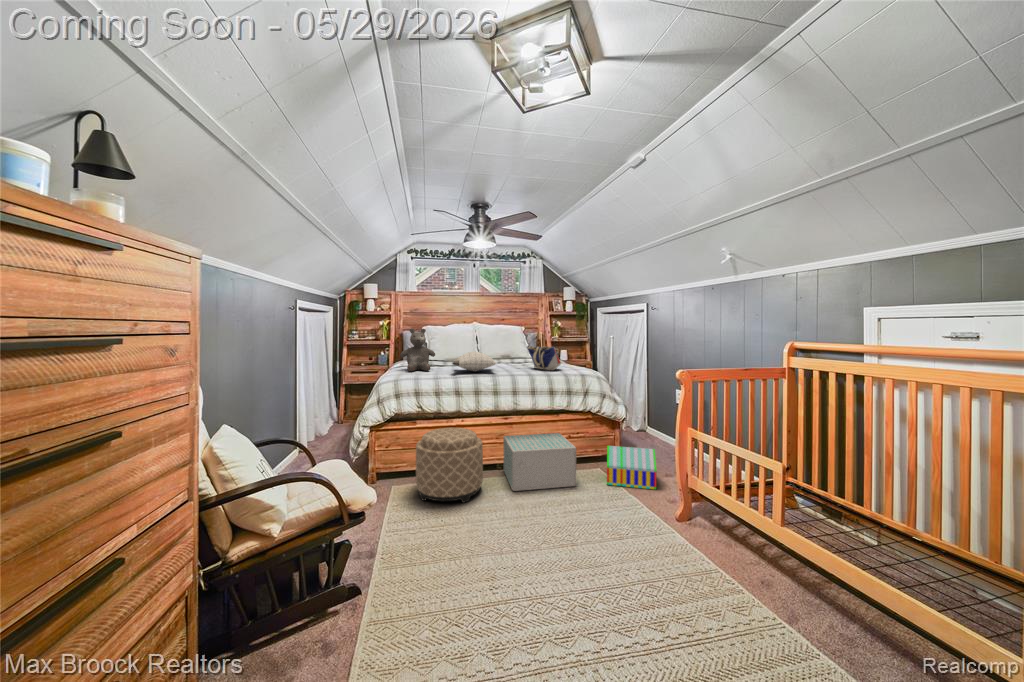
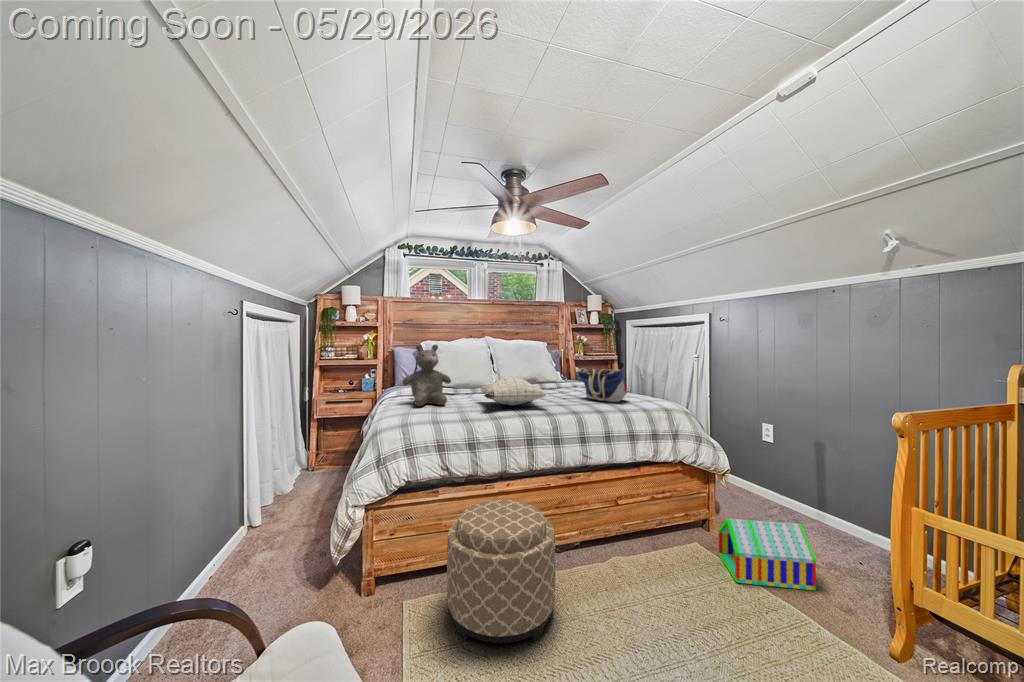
storage box: present [503,433,576,491] -> none [567,496,693,606]

